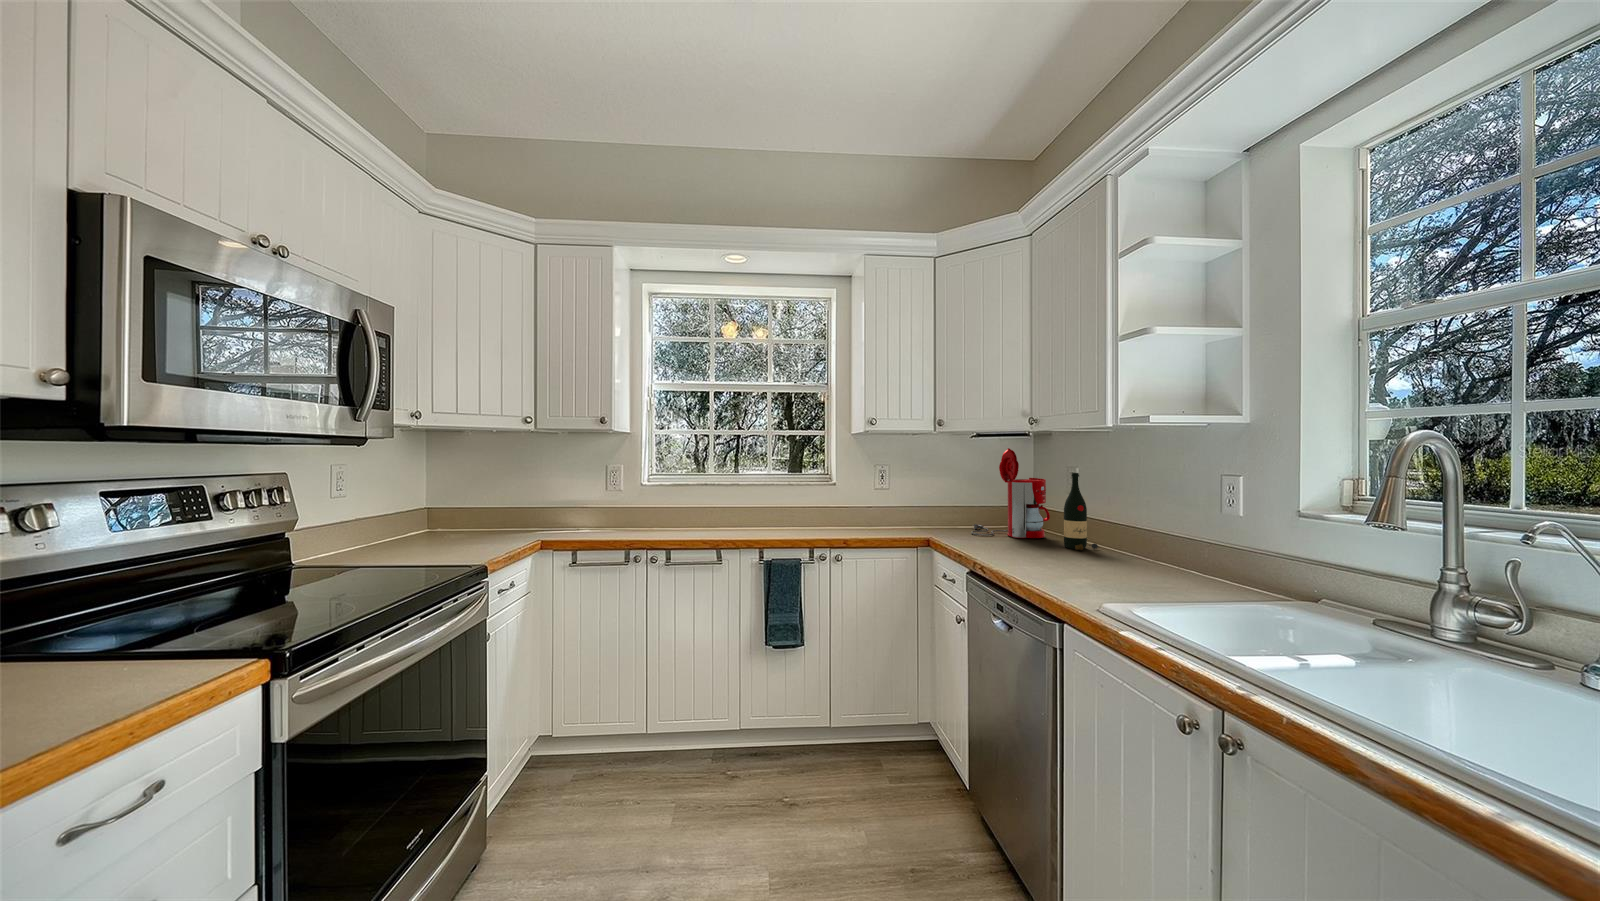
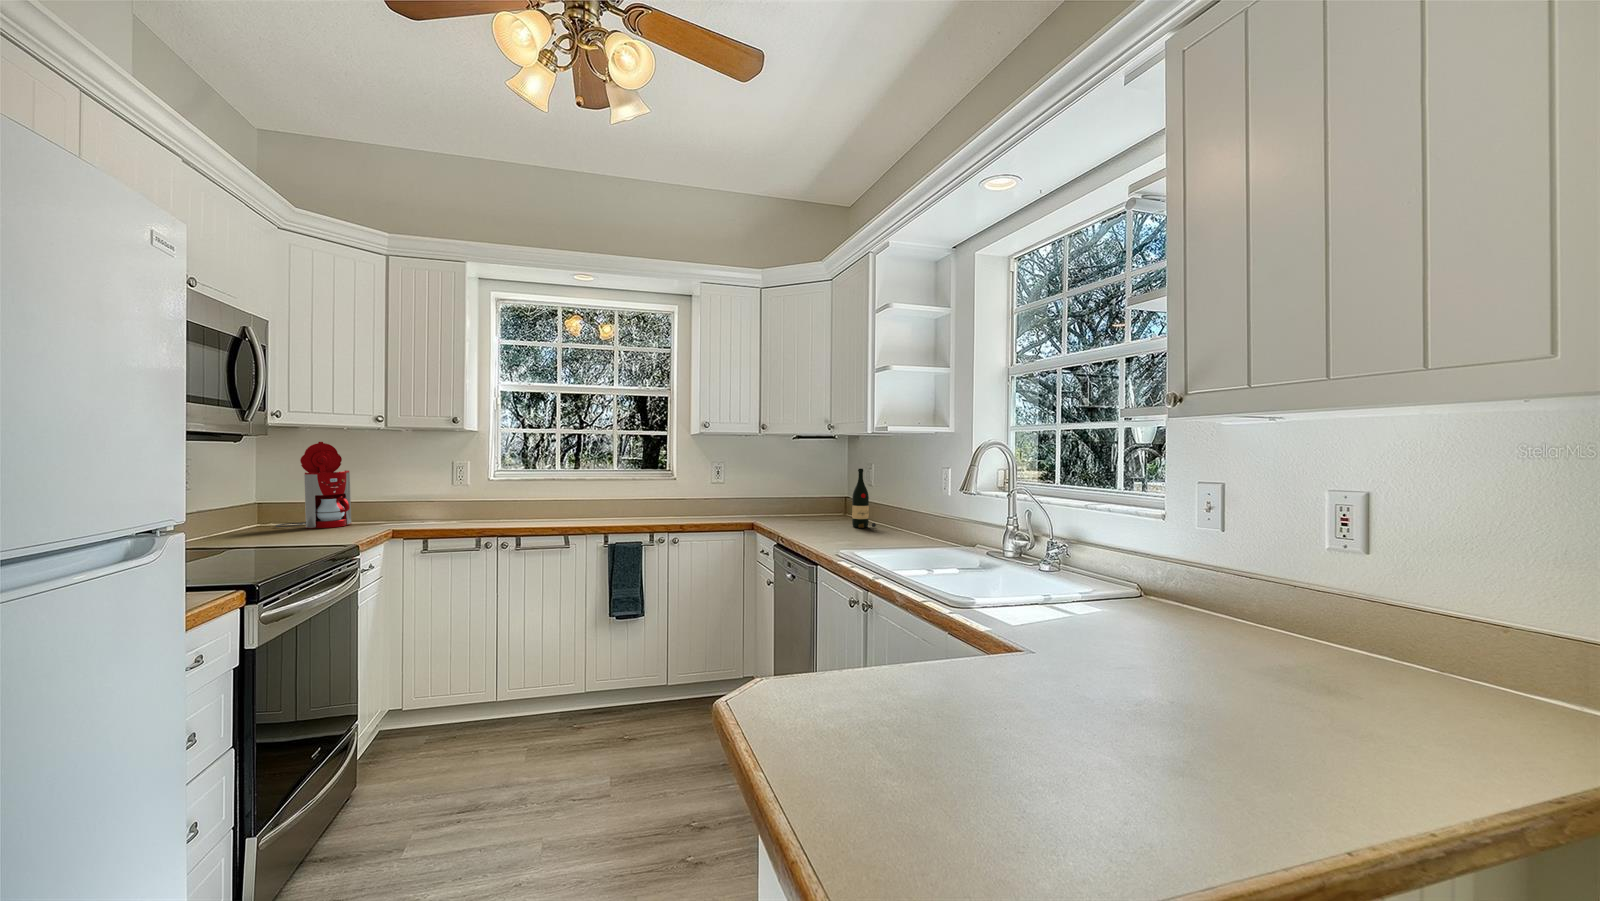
coffee maker: present [971,448,1050,538] -> present [276,442,351,528]

